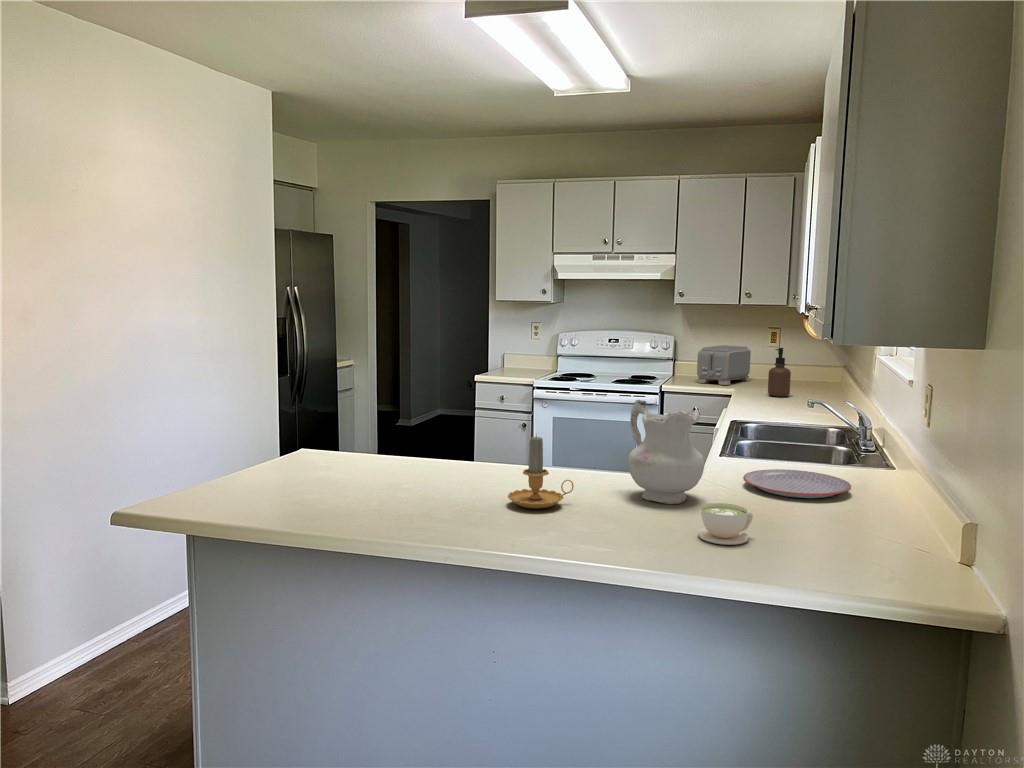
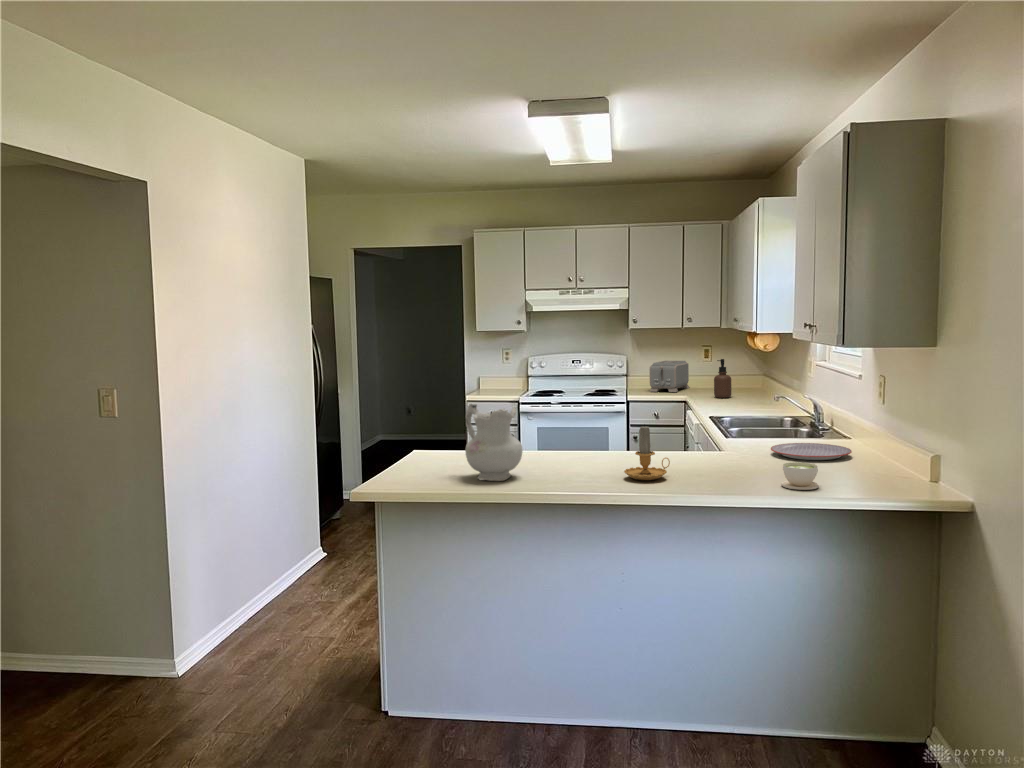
ceramic pitcher: present [628,400,704,504] -> present [465,404,522,481]

